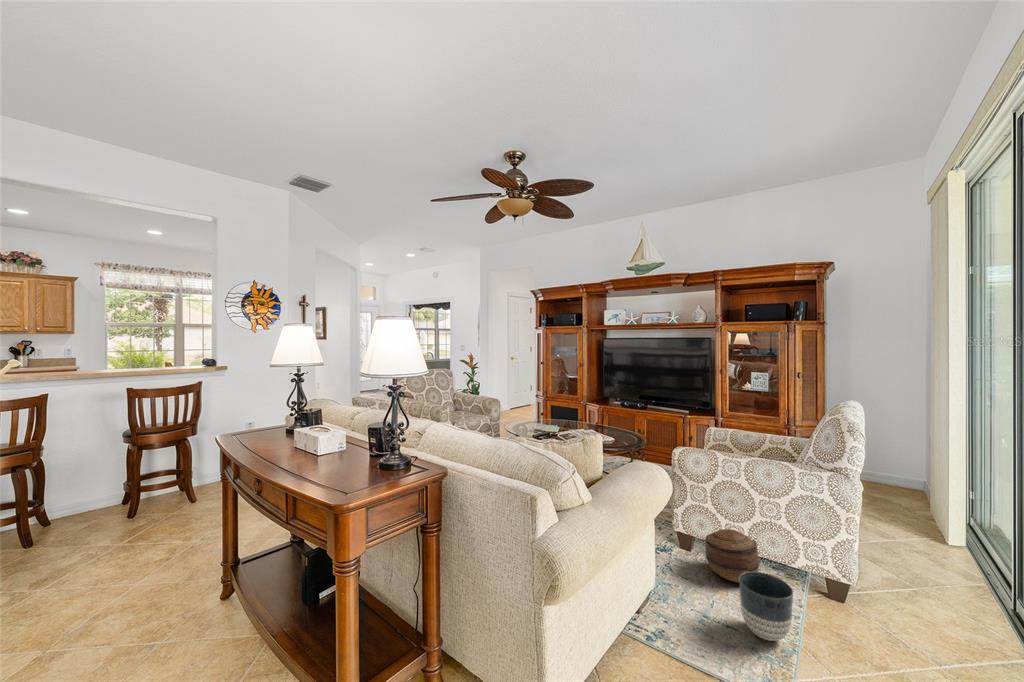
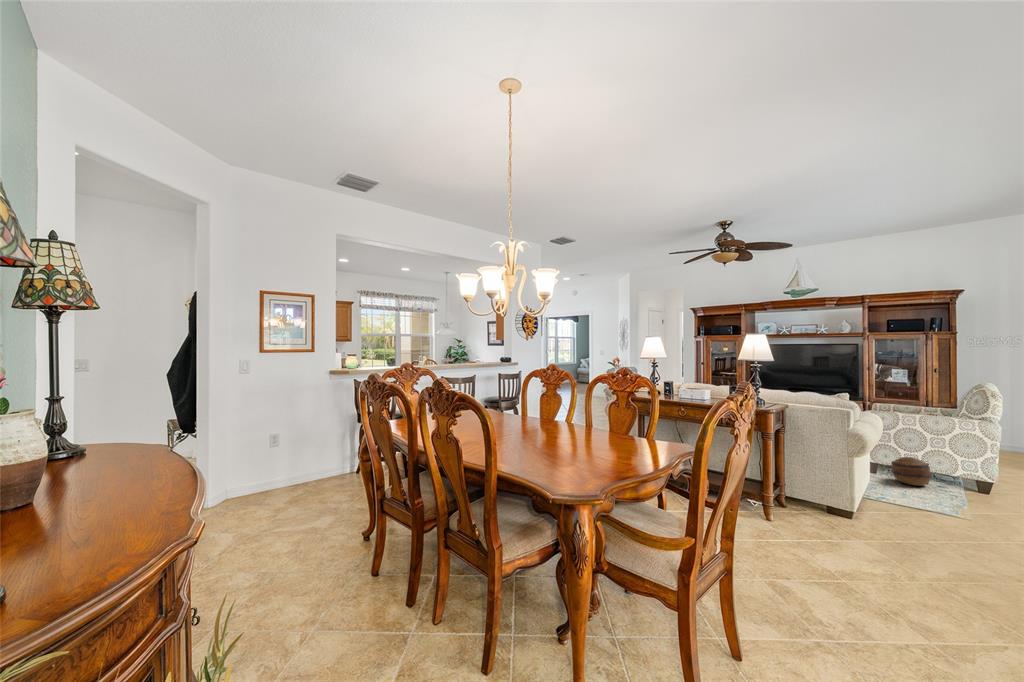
planter: present [739,572,793,641] -> none [927,471,963,503]

